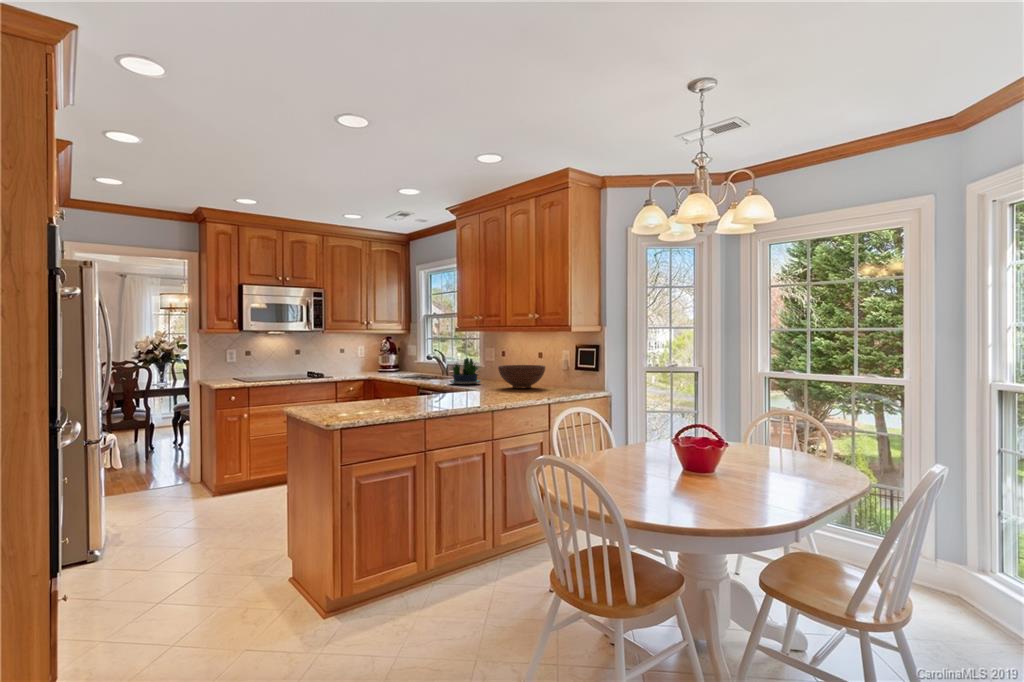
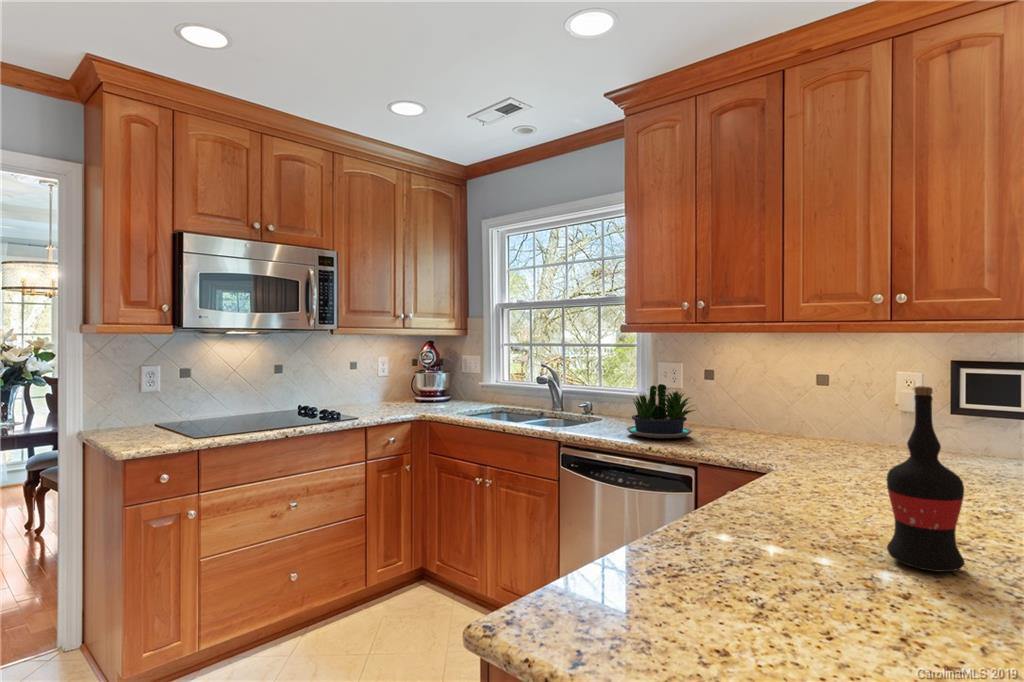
wine bottle: none [420,350,440,405] -> present [887,386,964,572]
fruit bowl: present [498,365,545,388] -> none [763,399,874,452]

